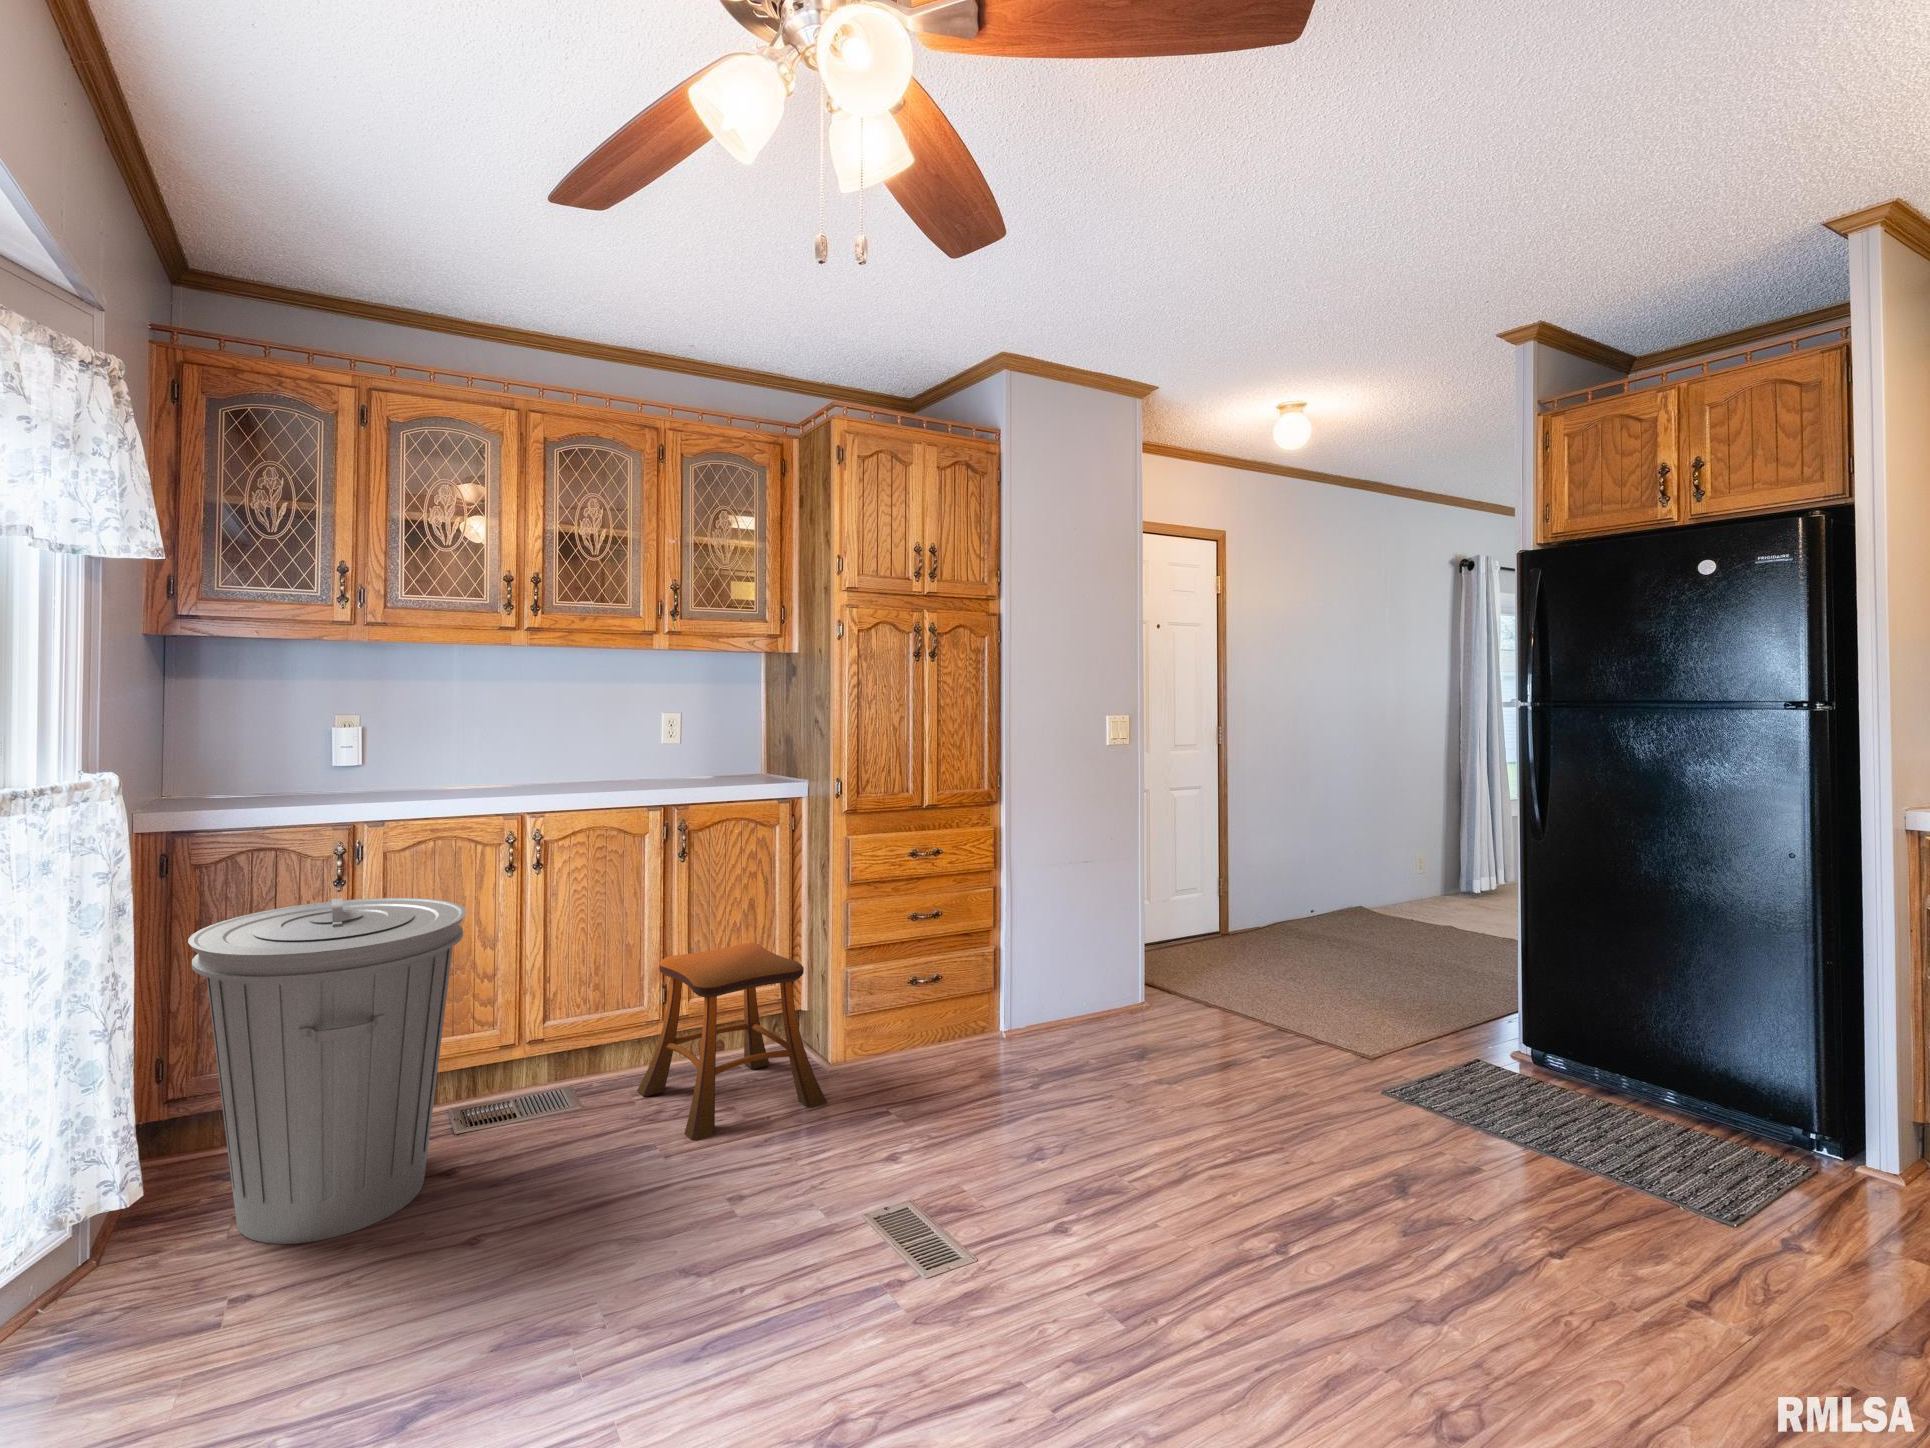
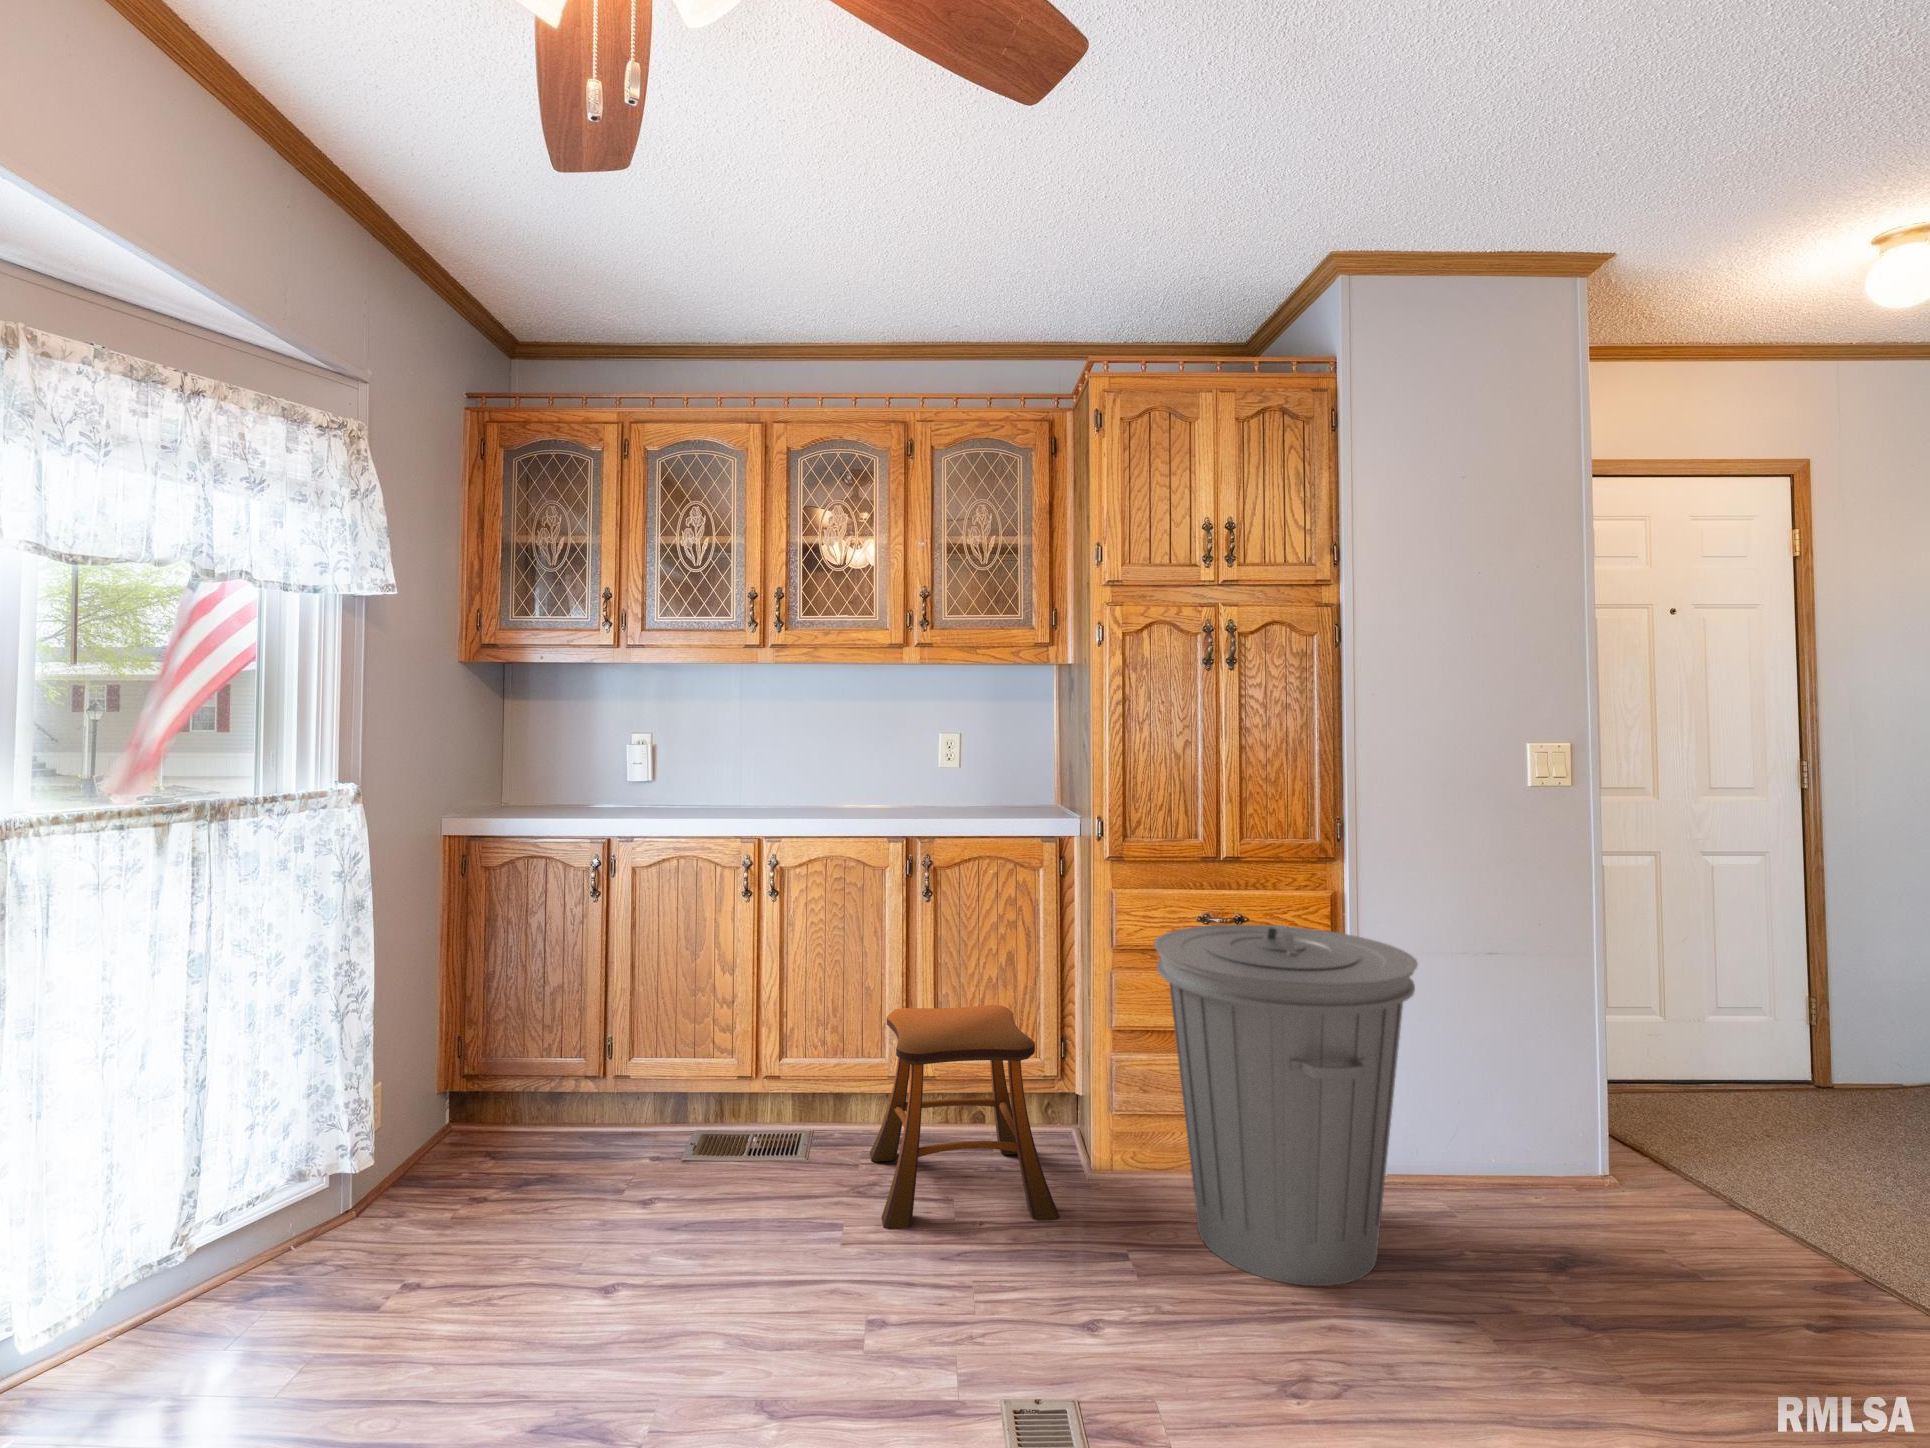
trash can: present [188,898,466,1244] -> present [1154,925,1418,1286]

